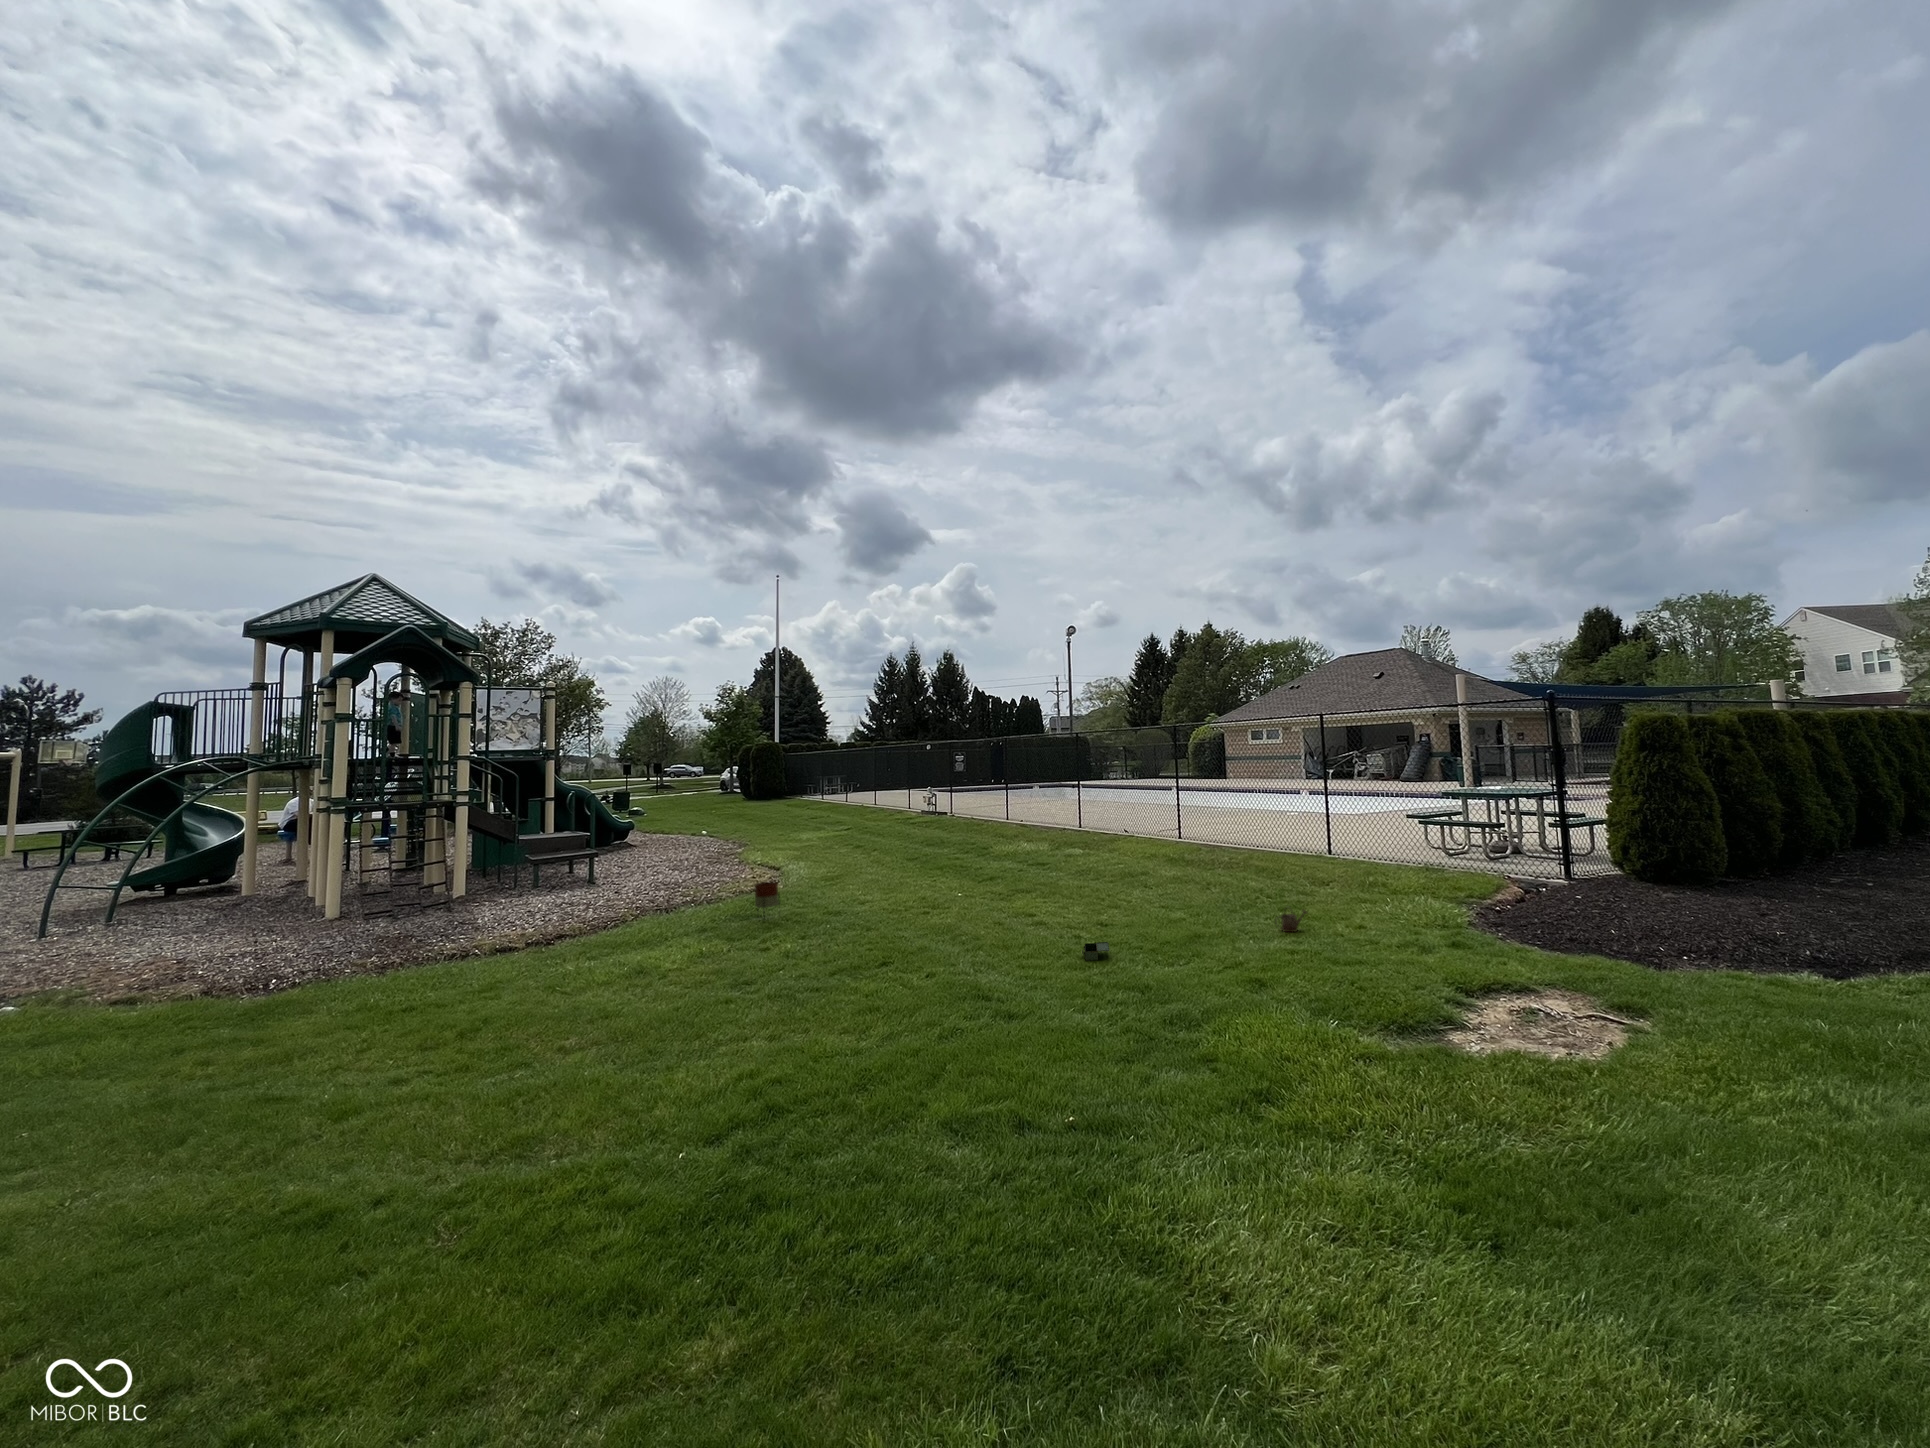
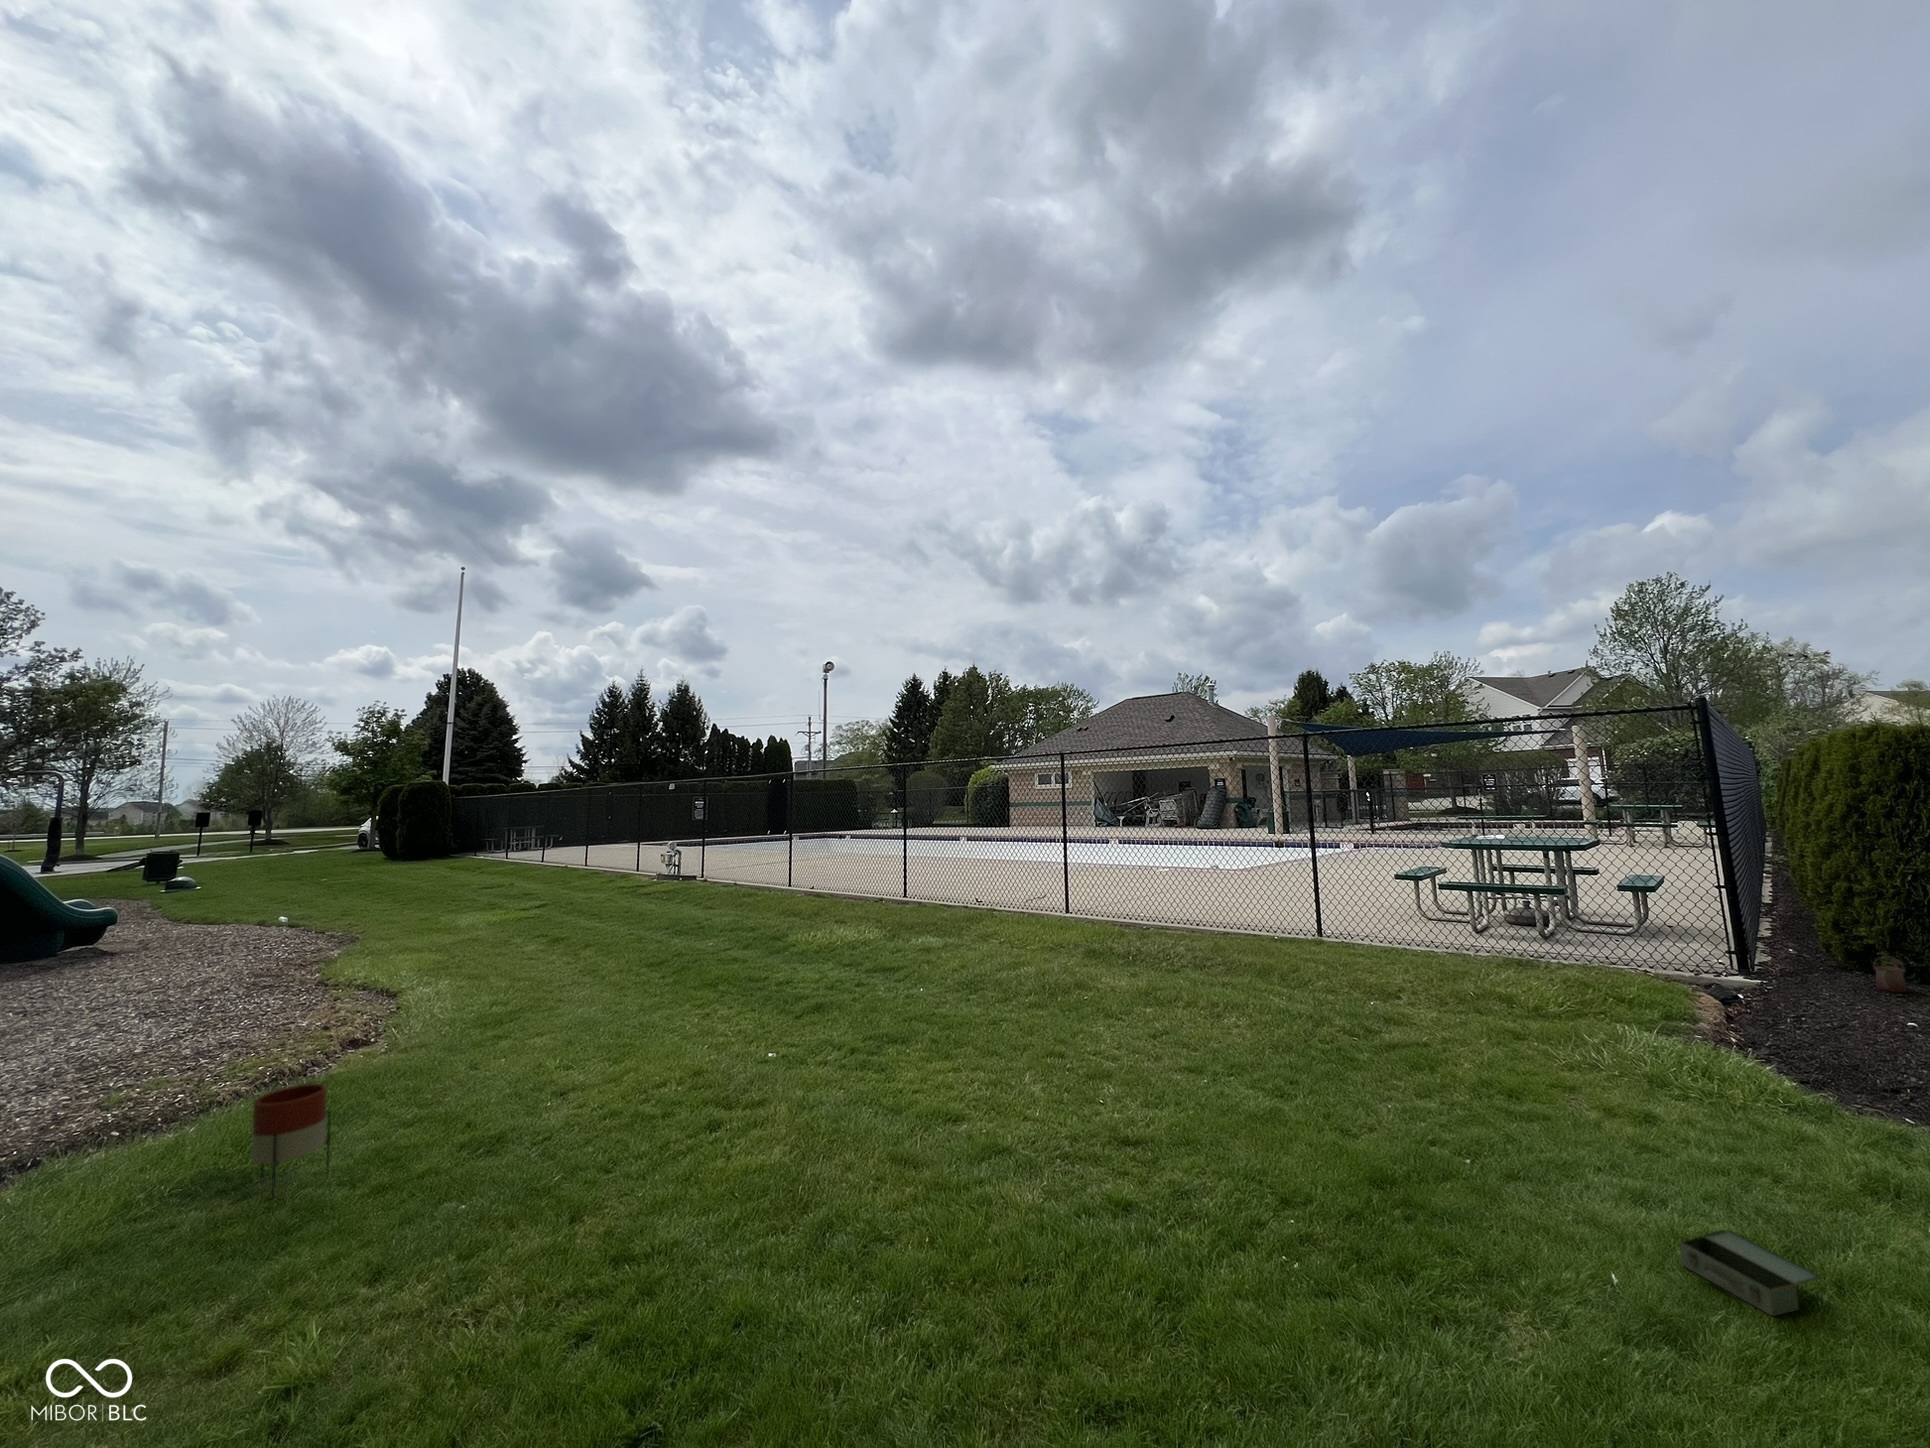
watering can: present [1281,910,1307,932] -> present [1873,958,1906,992]
toolbox: present [1082,942,1109,961] -> present [1680,1230,1820,1316]

